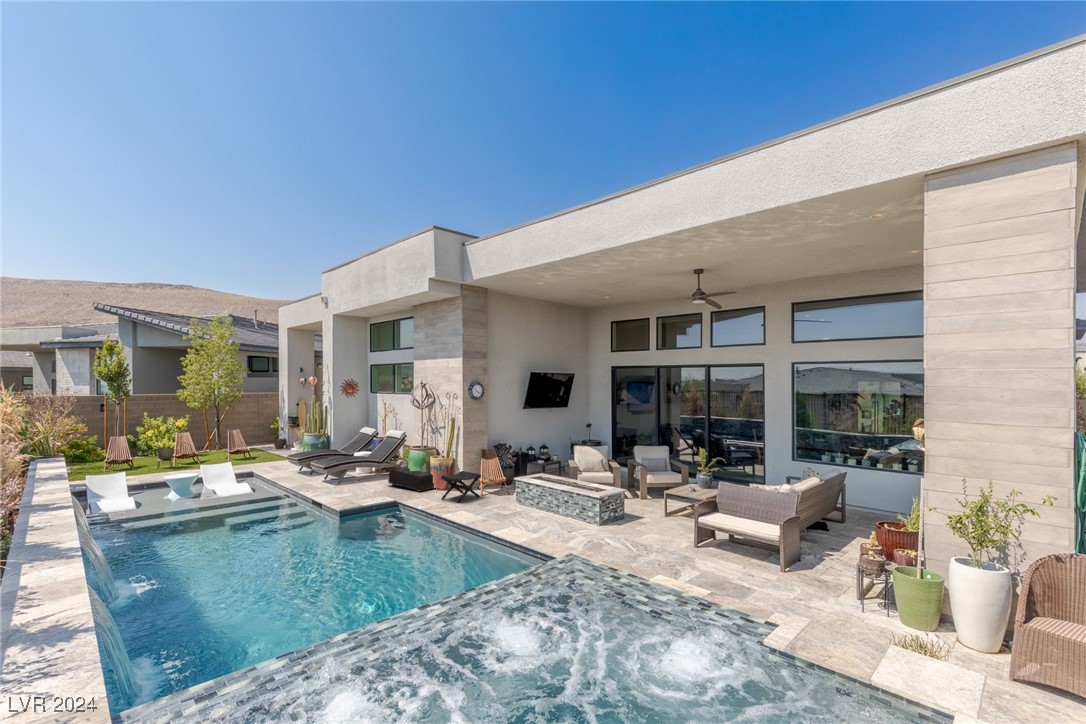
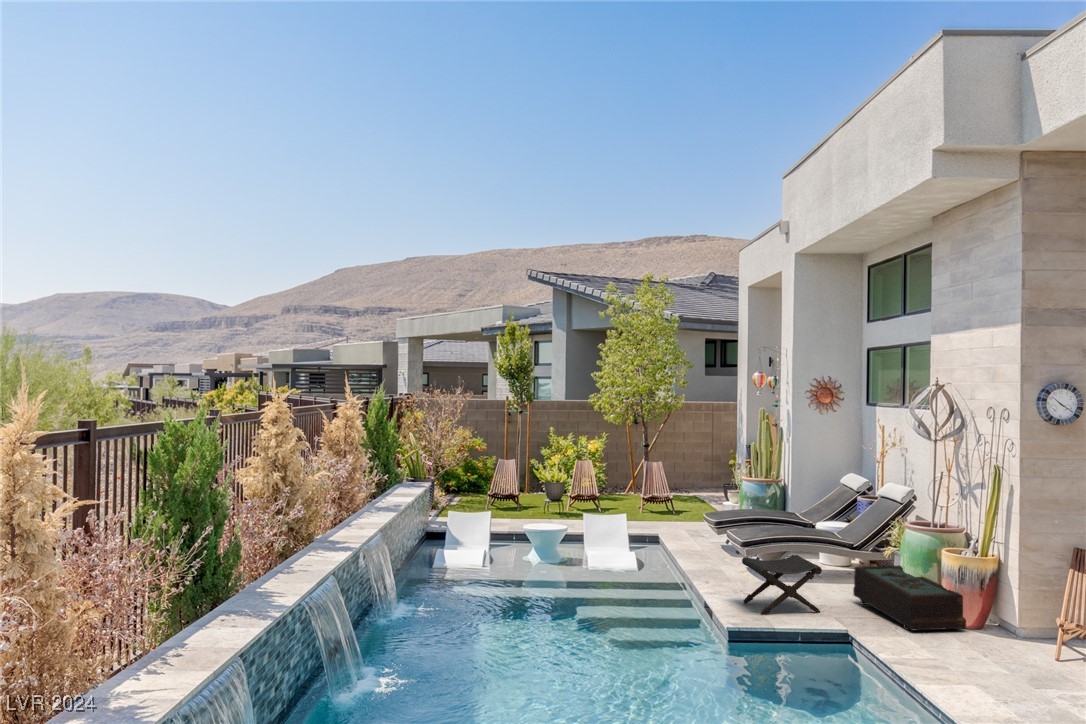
footstool: present [441,471,481,503] -> present [742,555,822,615]

